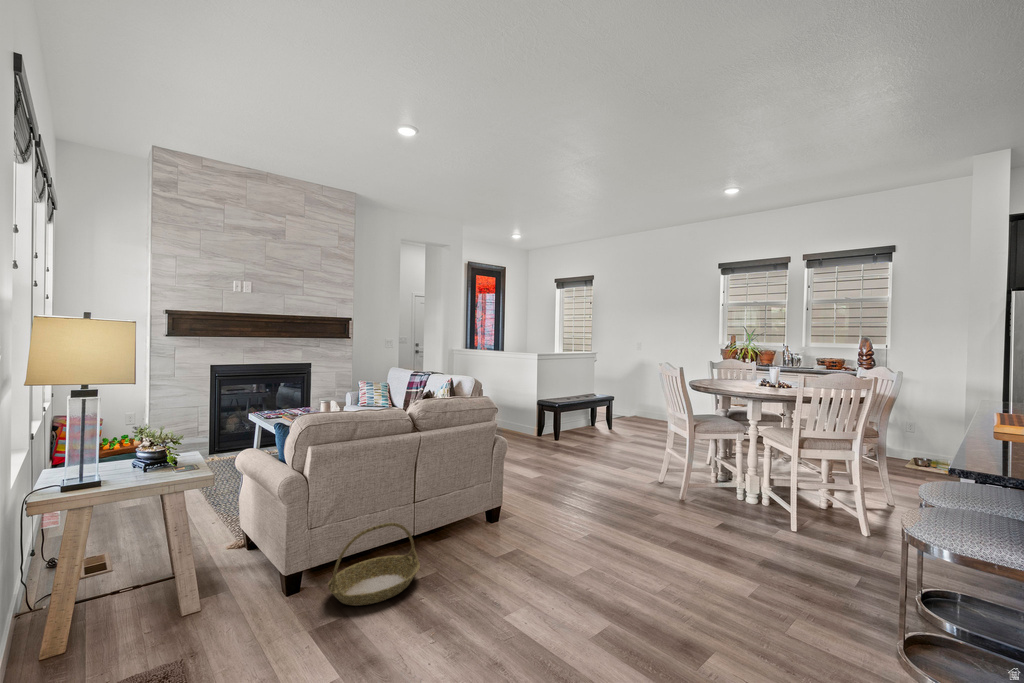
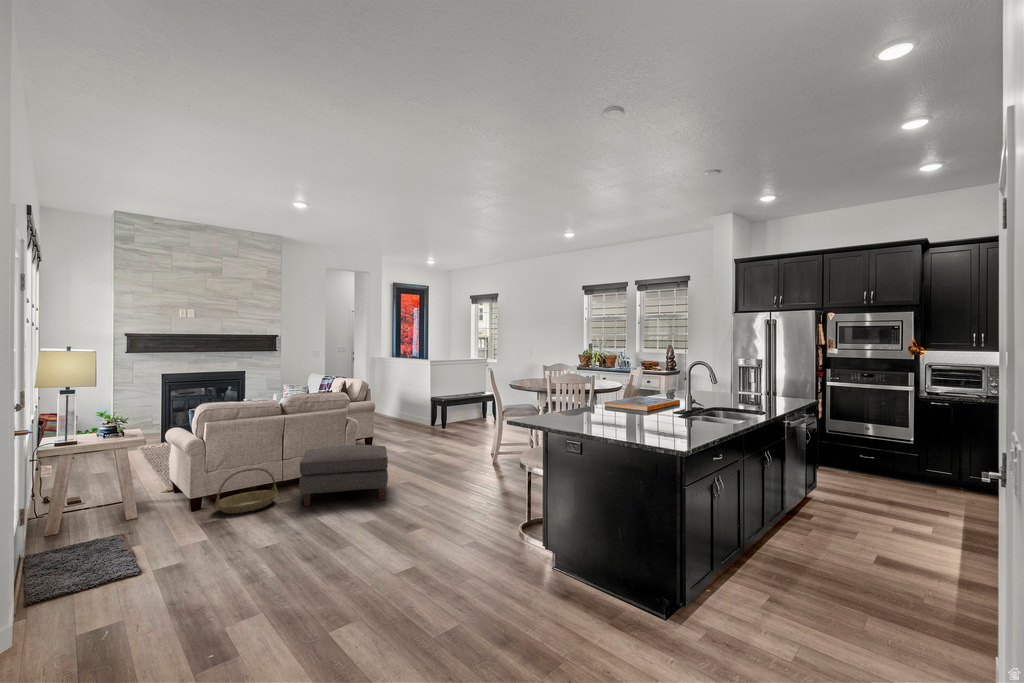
ottoman: none [450,481,595,591] -> present [299,445,388,507]

